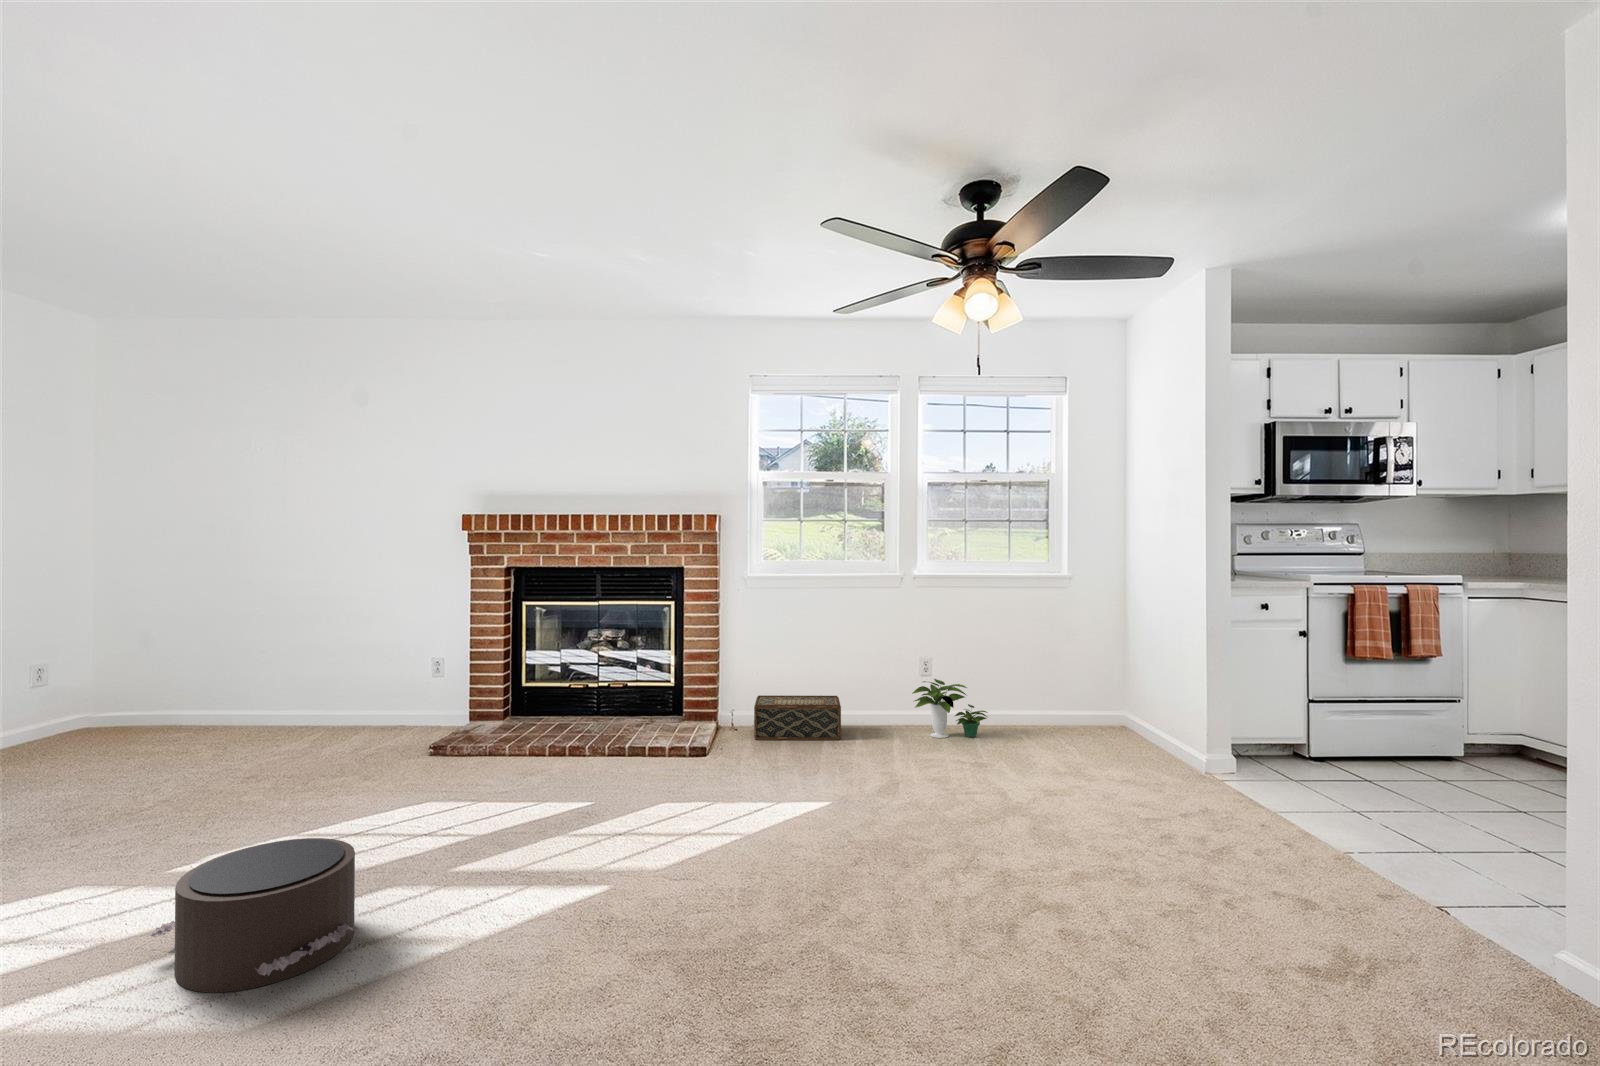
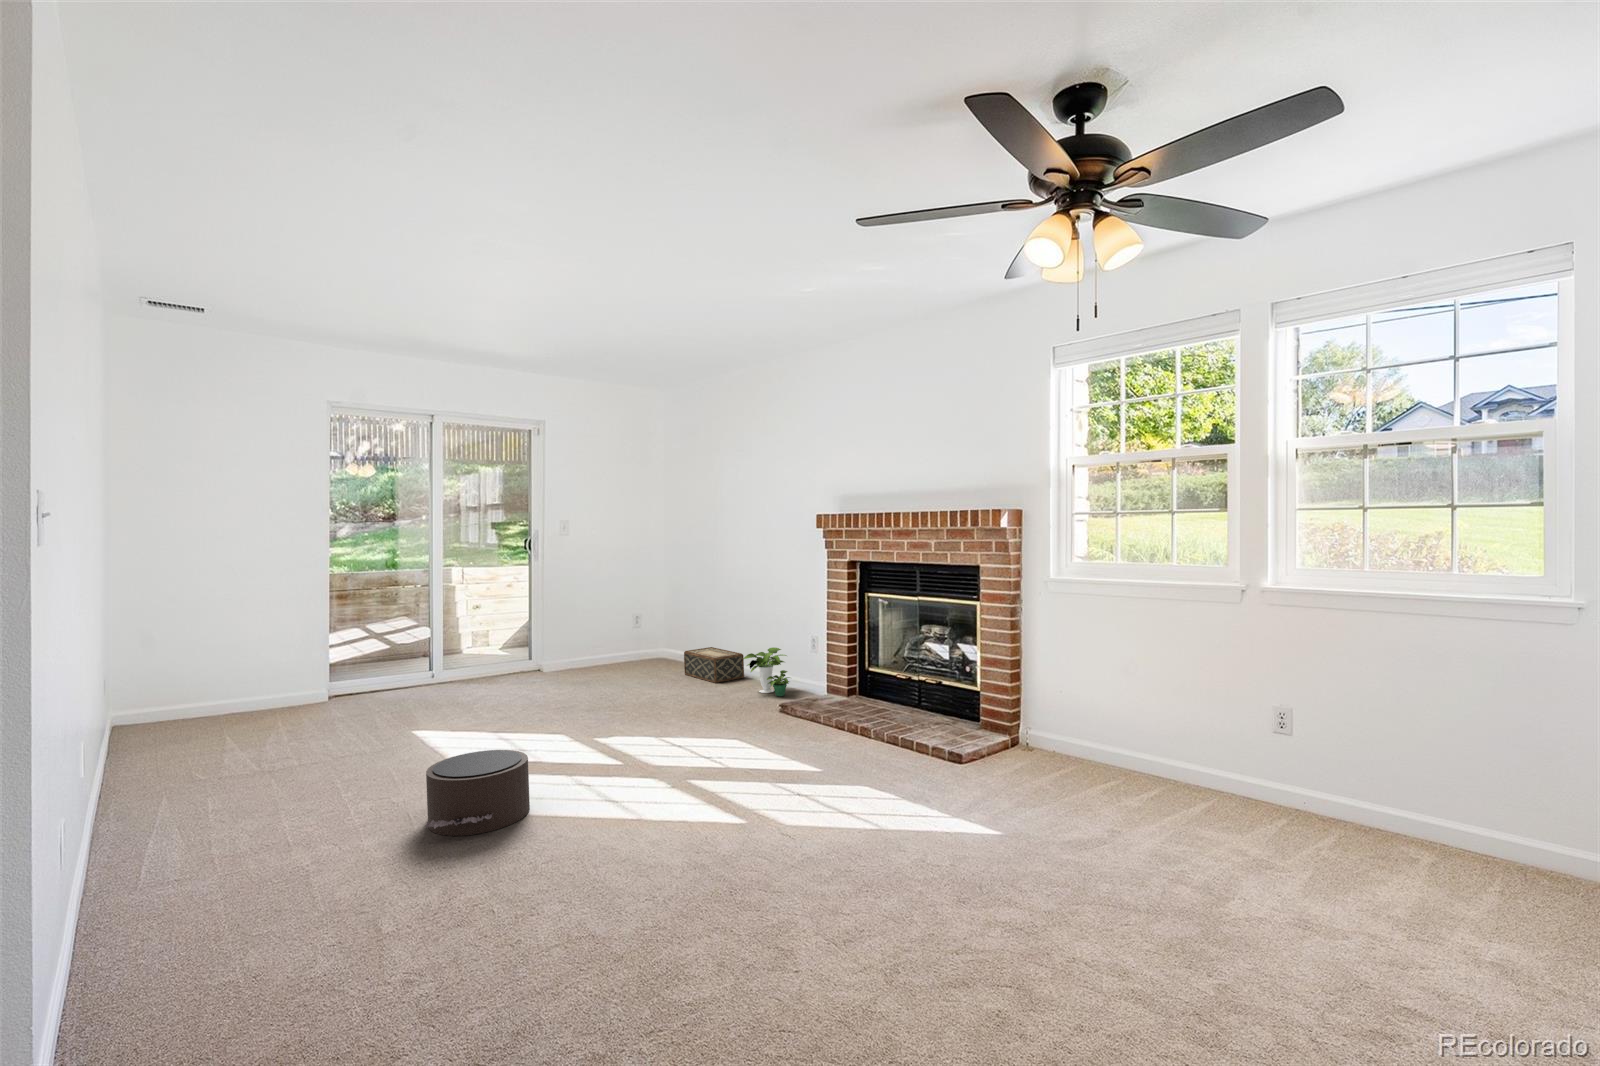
potted plant: present [912,679,988,738] -> present [743,648,790,696]
woven basket: present [754,695,841,740] -> present [684,647,744,683]

